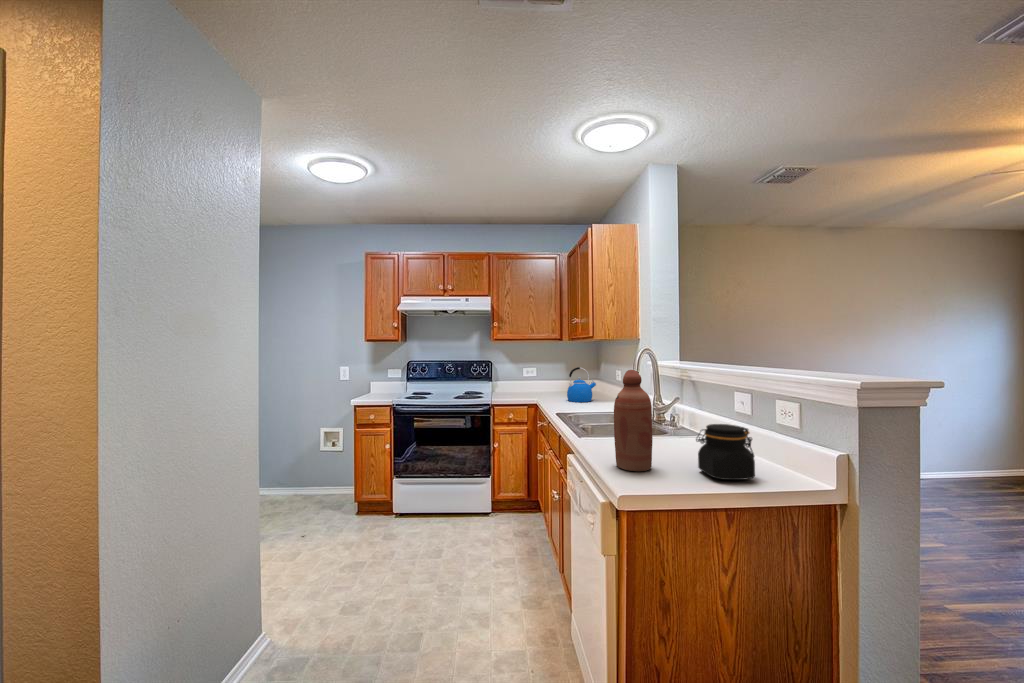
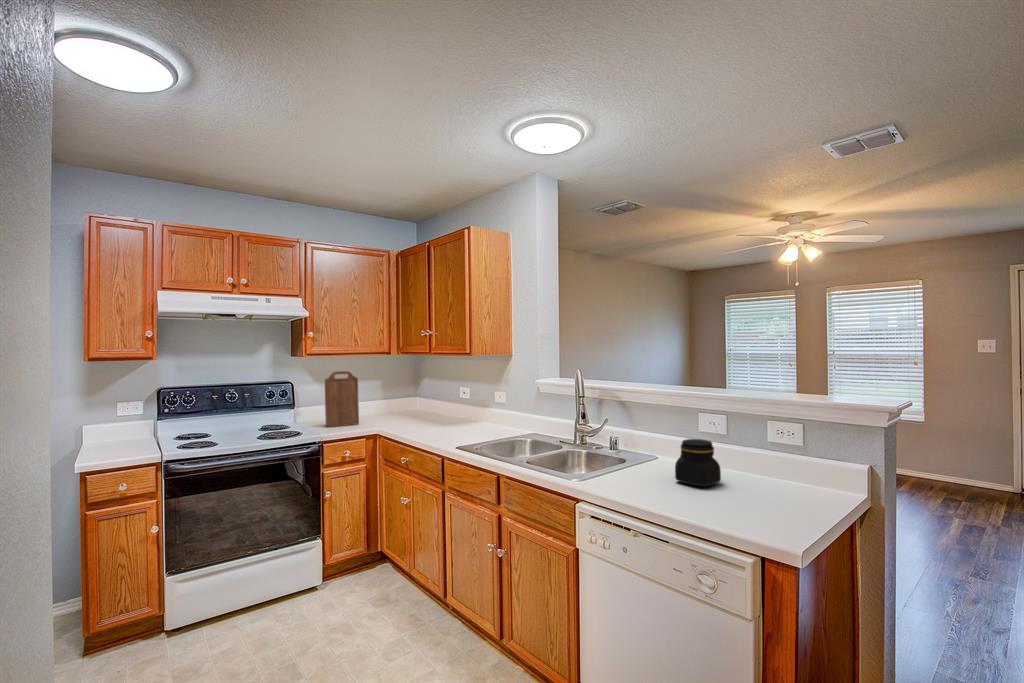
cutting board: none [504,353,529,396] -> present [325,371,359,427]
kettle: present [567,367,596,402] -> none [417,386,447,426]
bottle: present [614,370,653,471] -> none [613,398,648,494]

